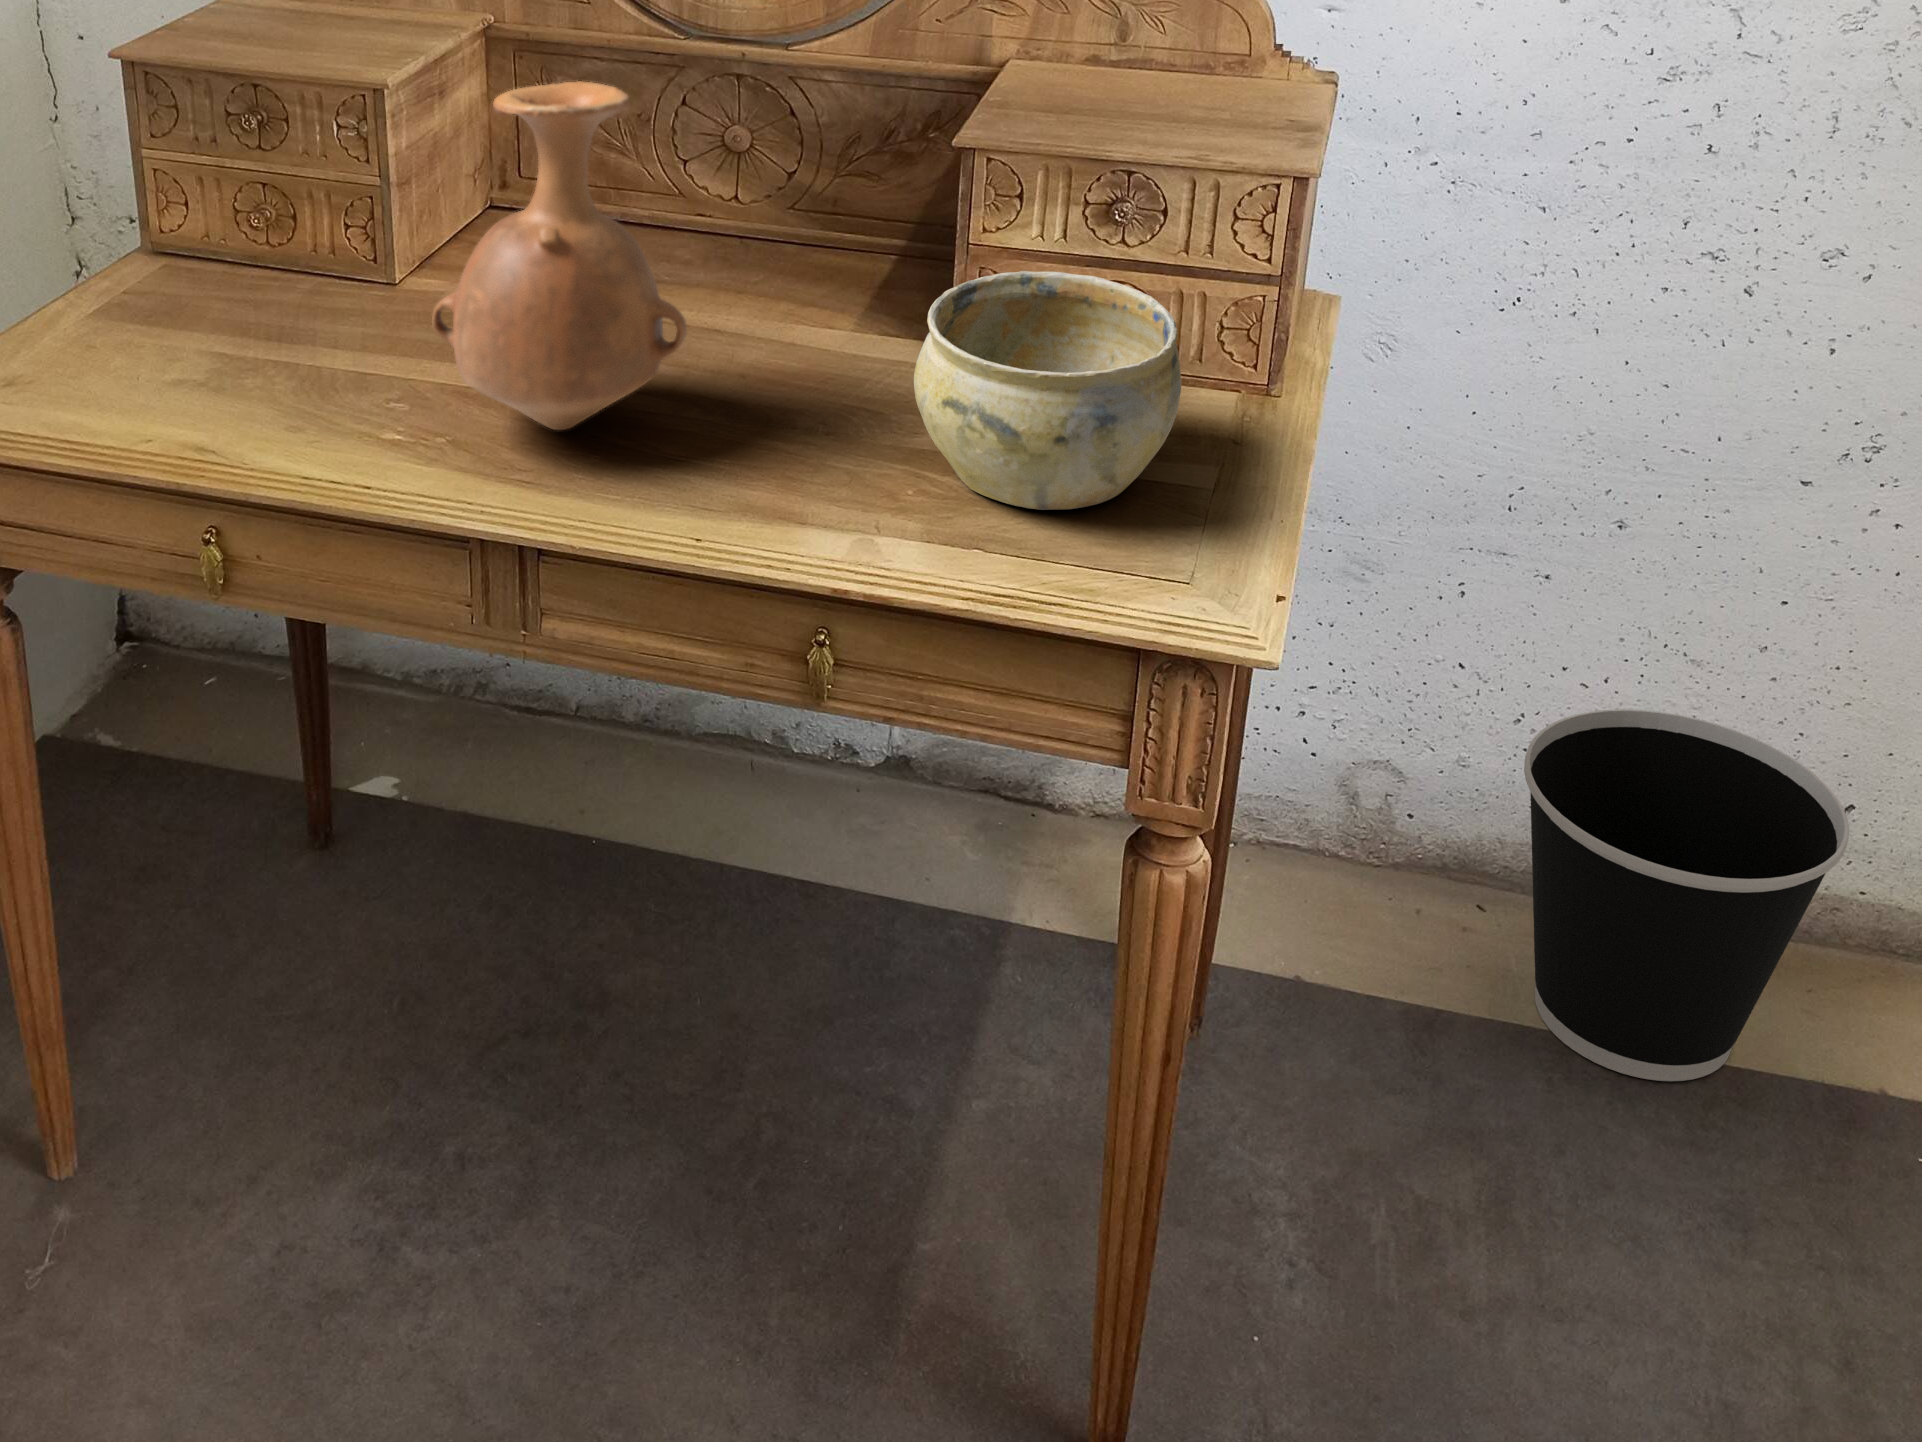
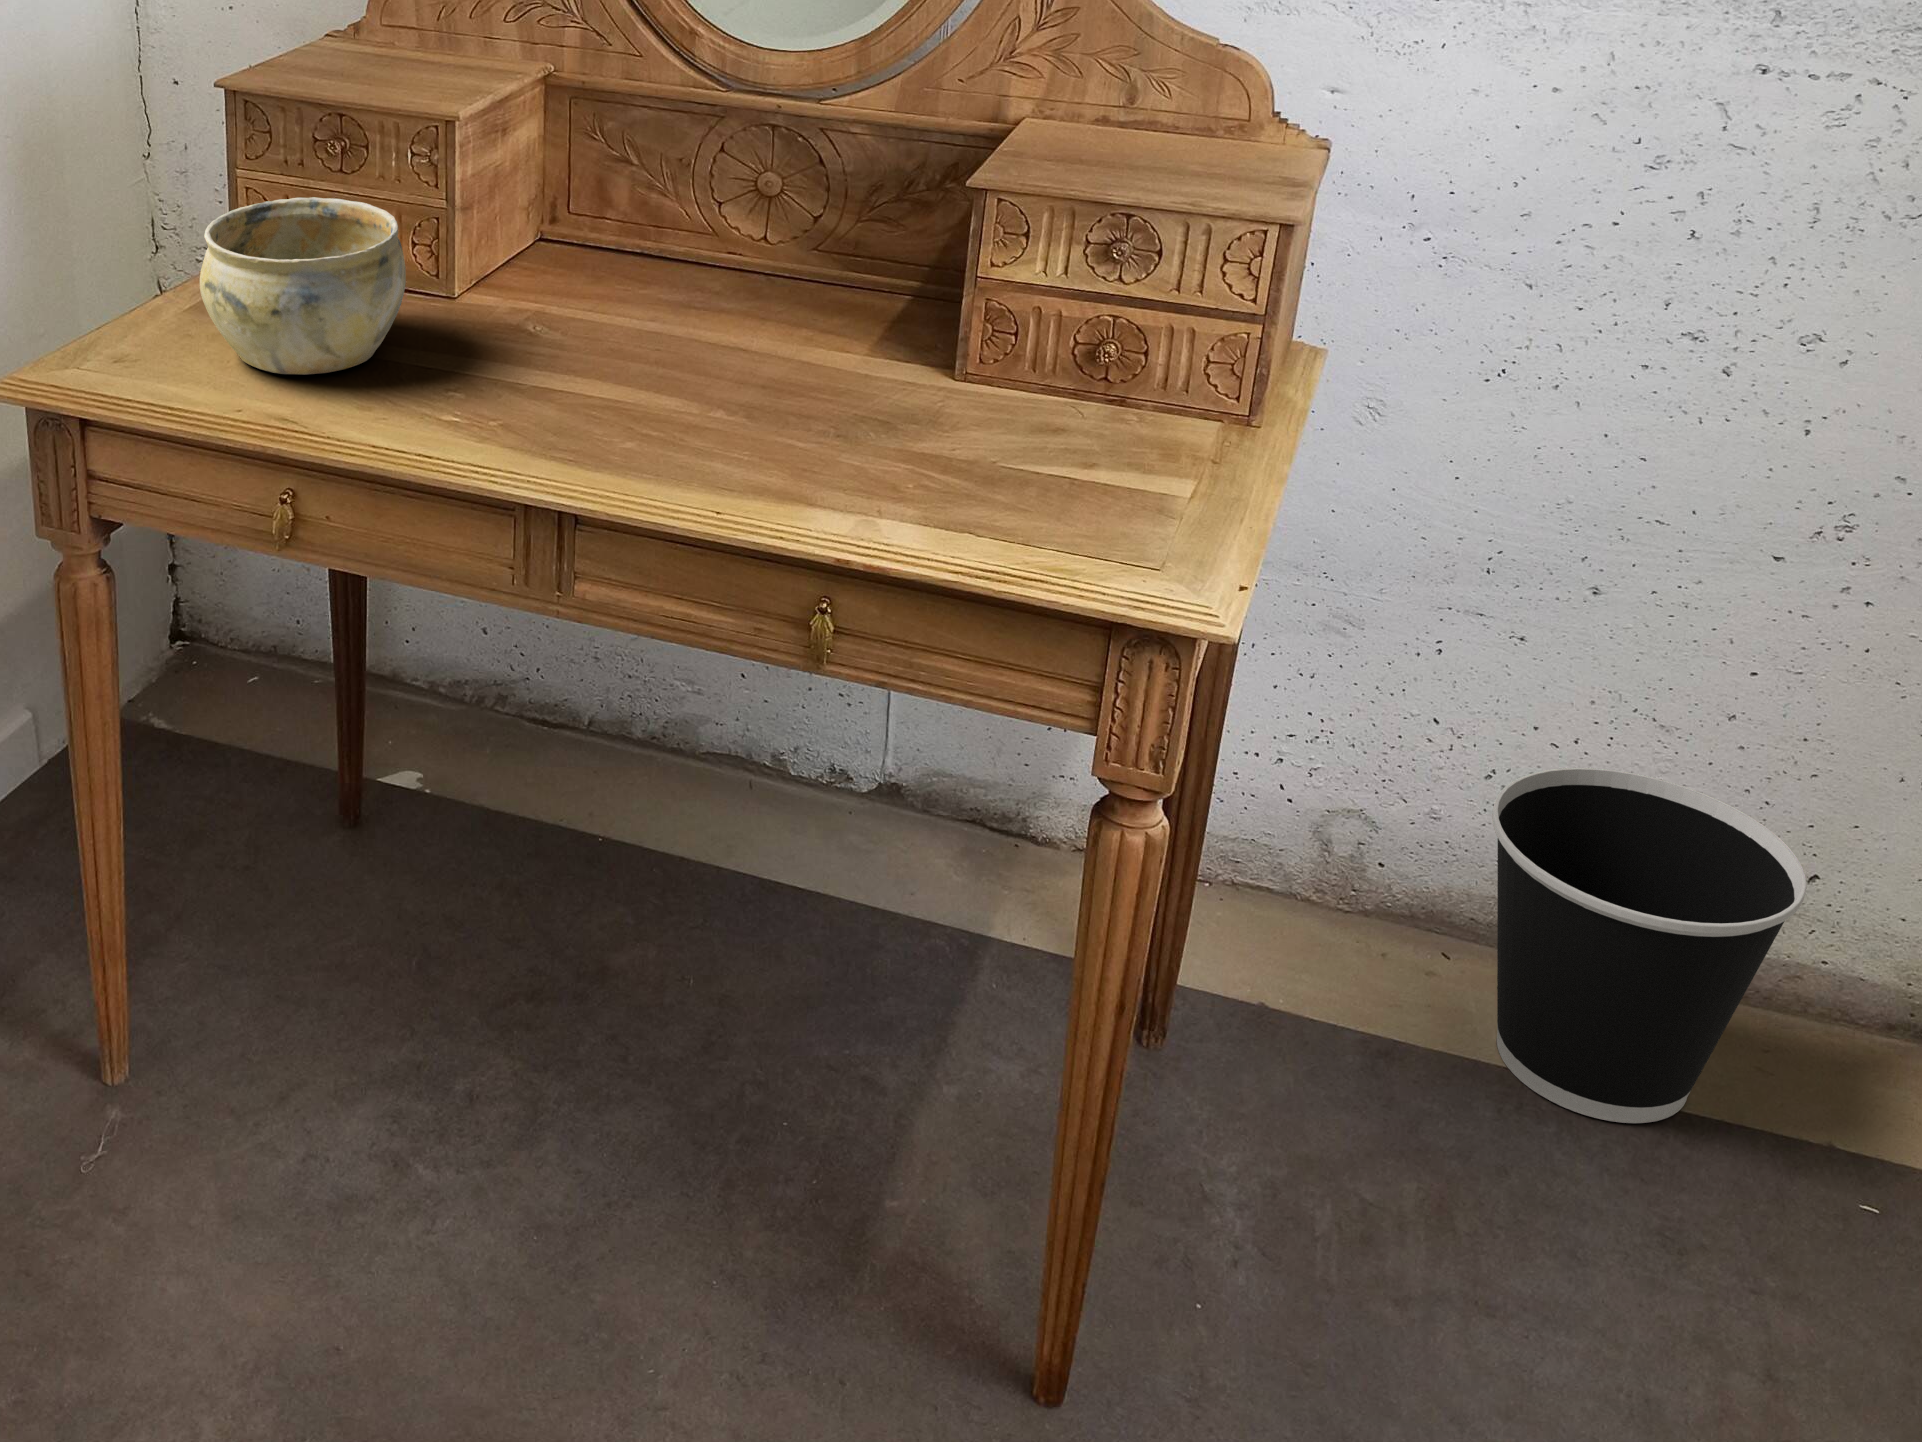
vase: present [432,81,687,430] -> none [493,111,719,420]
ceramic bowl: present [914,271,1181,510] -> present [200,197,406,375]

